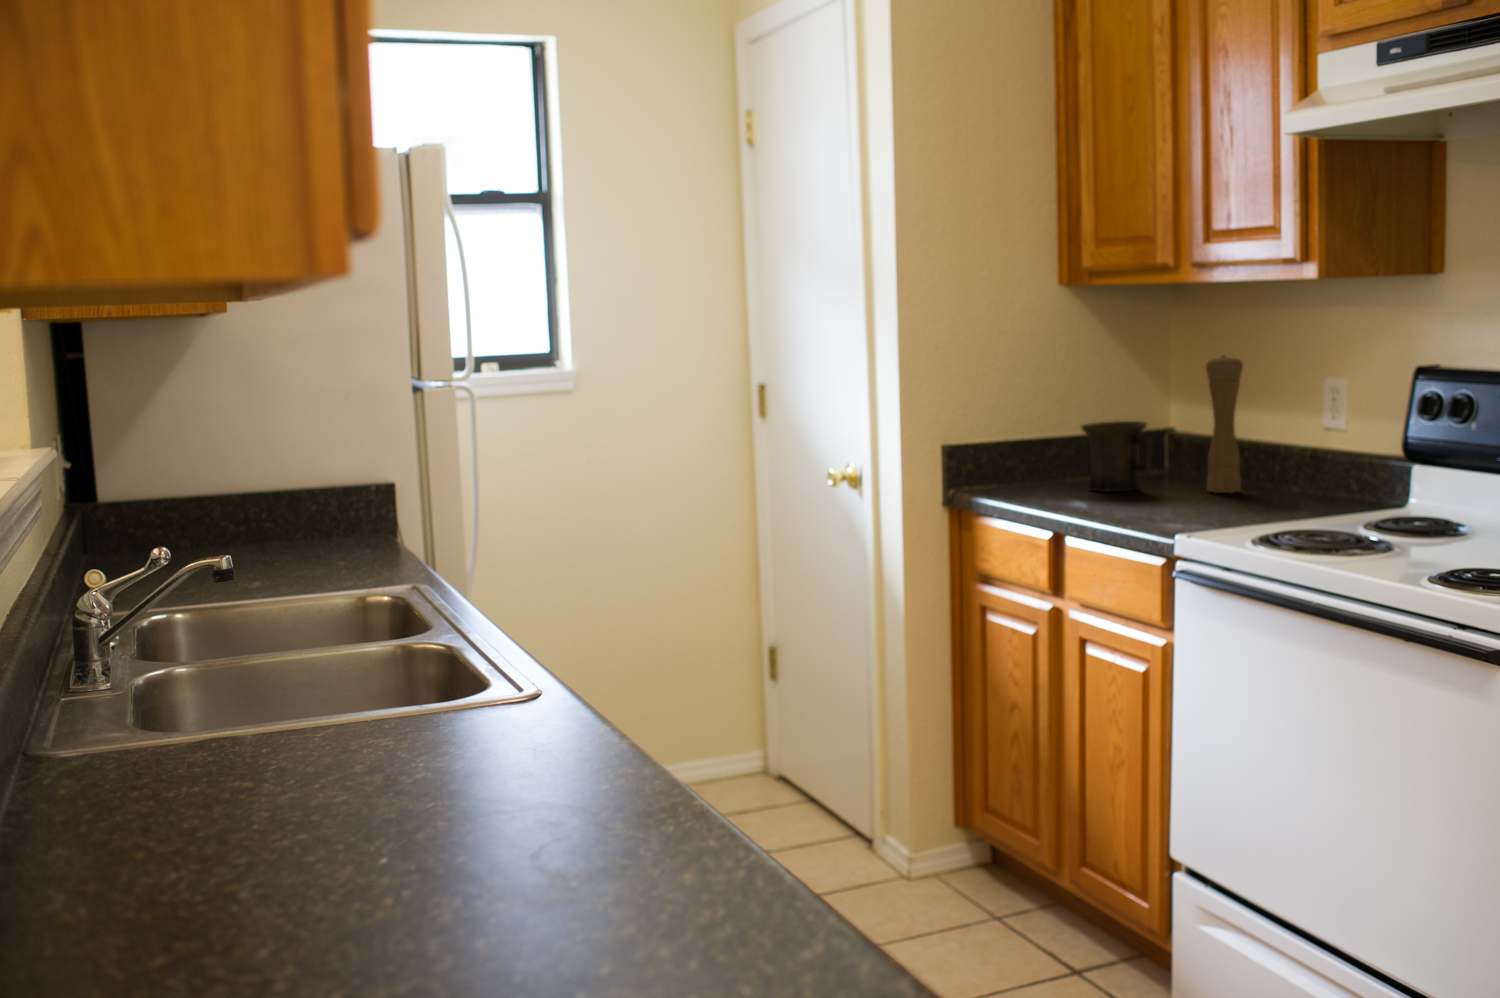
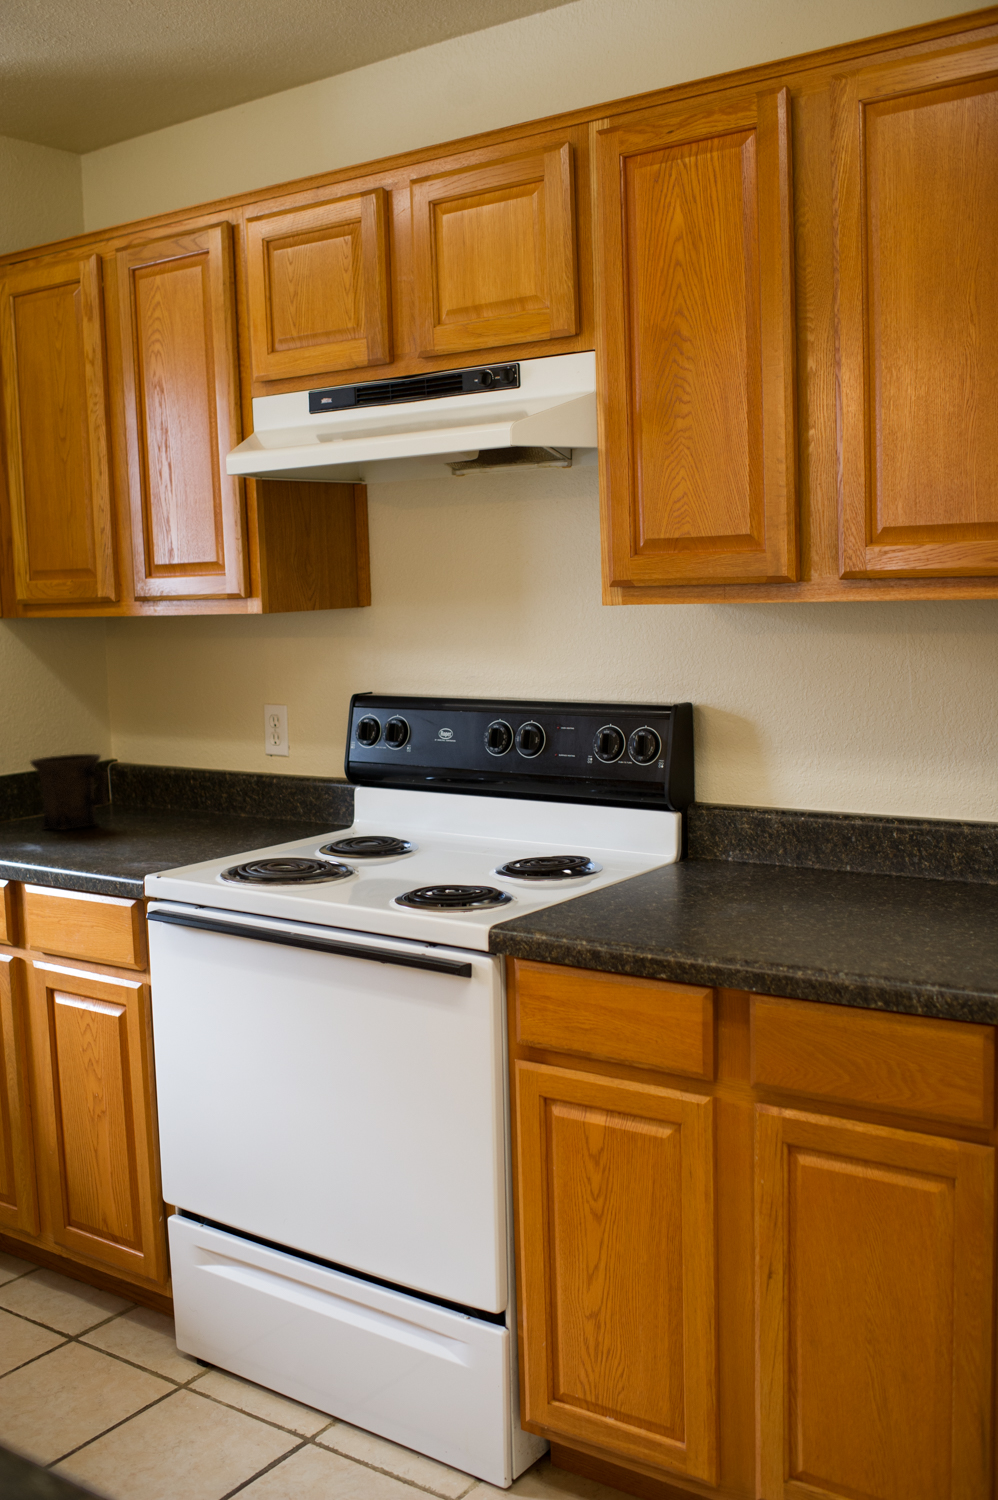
pepper mill: present [1206,355,1243,493] -> none [156,685,198,822]

